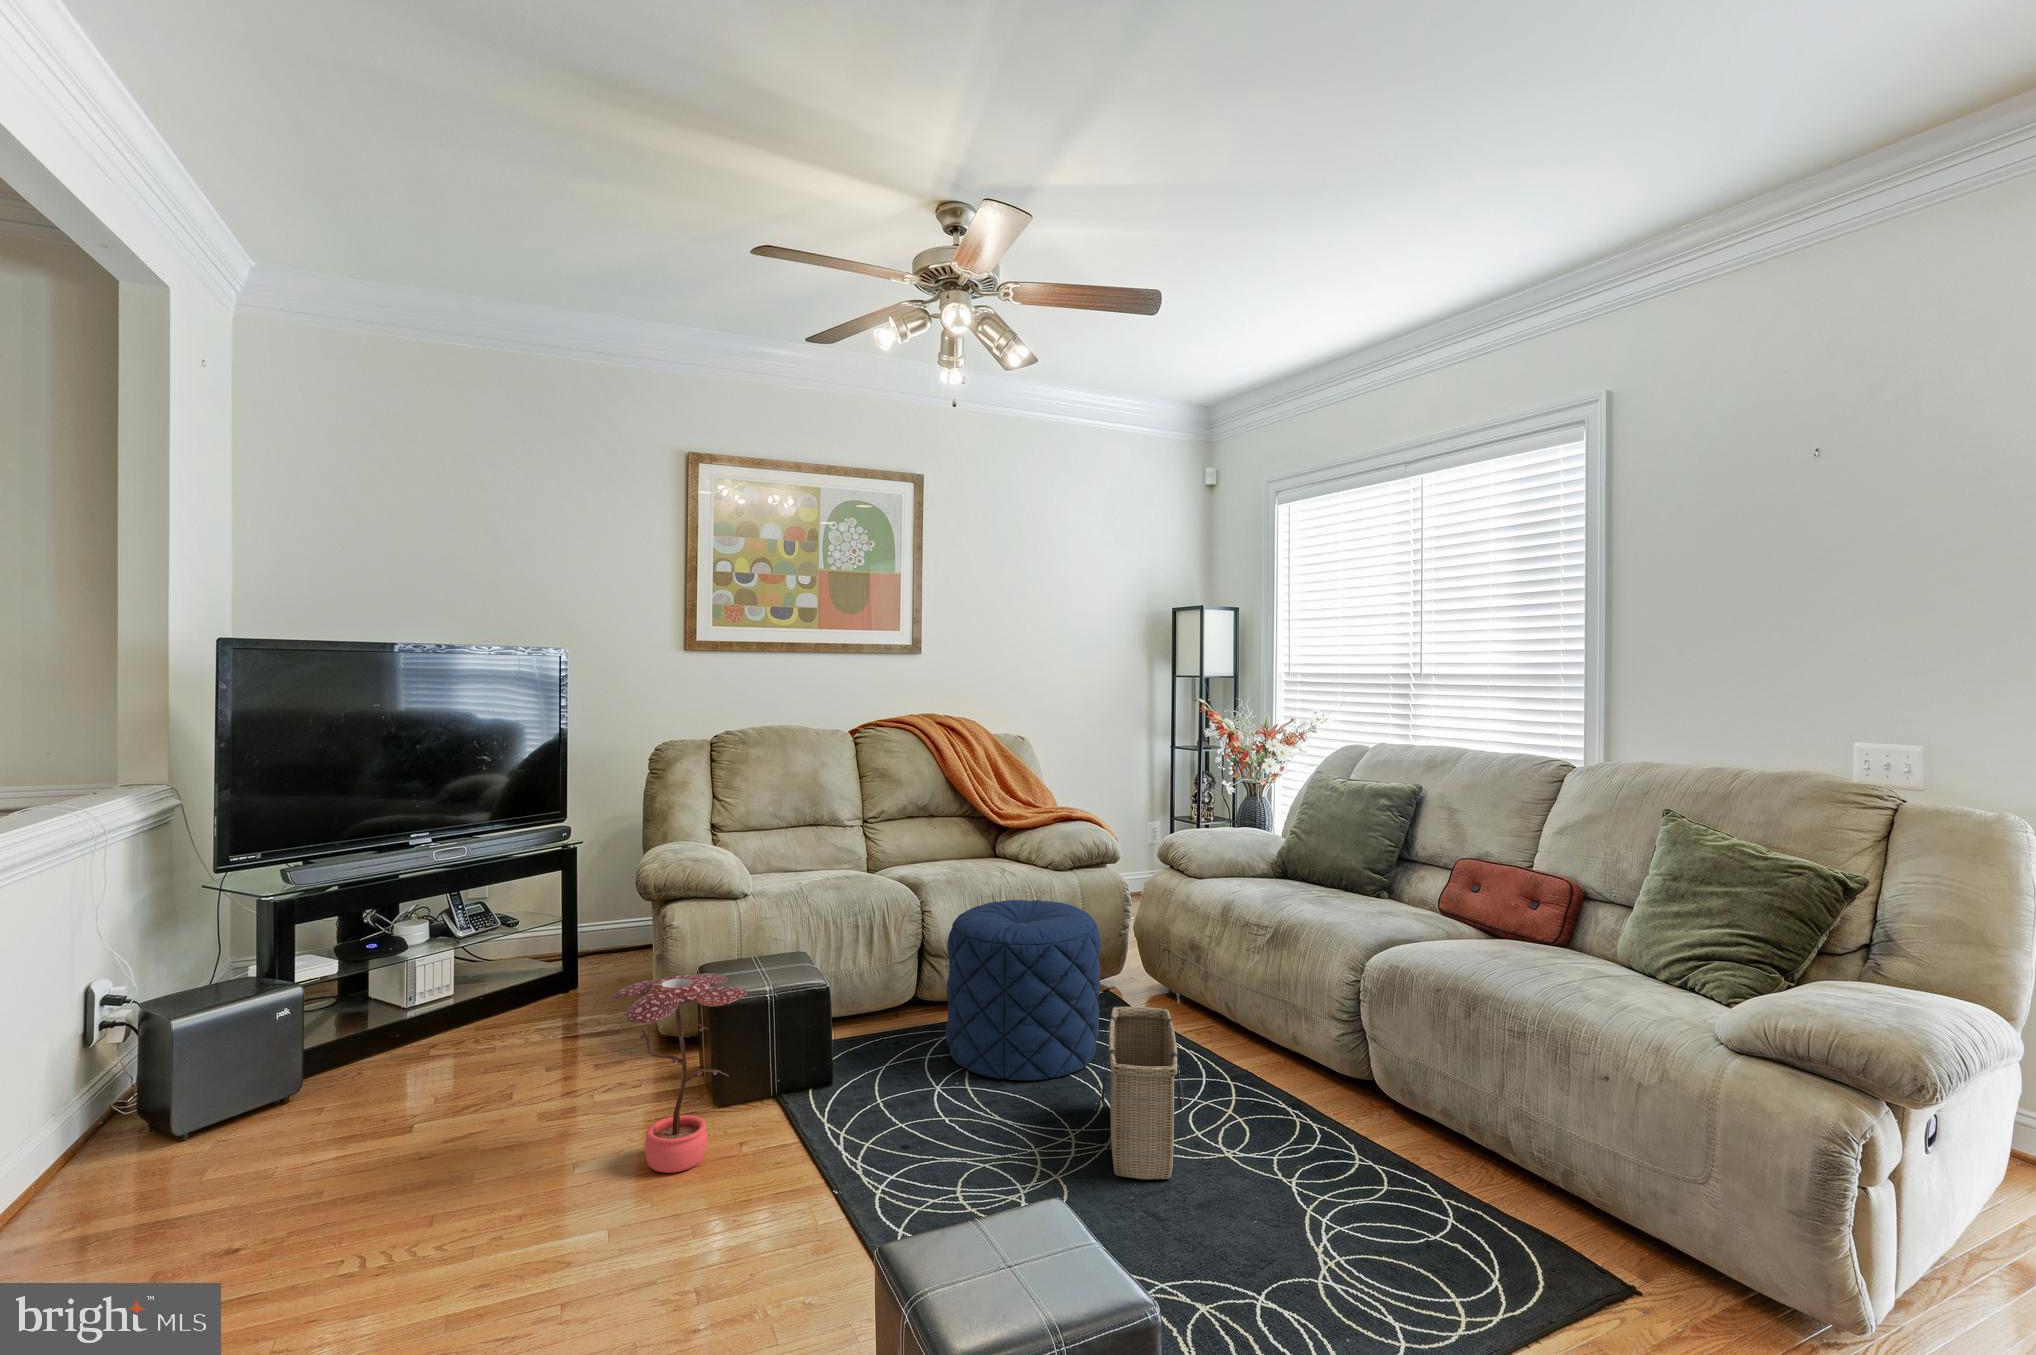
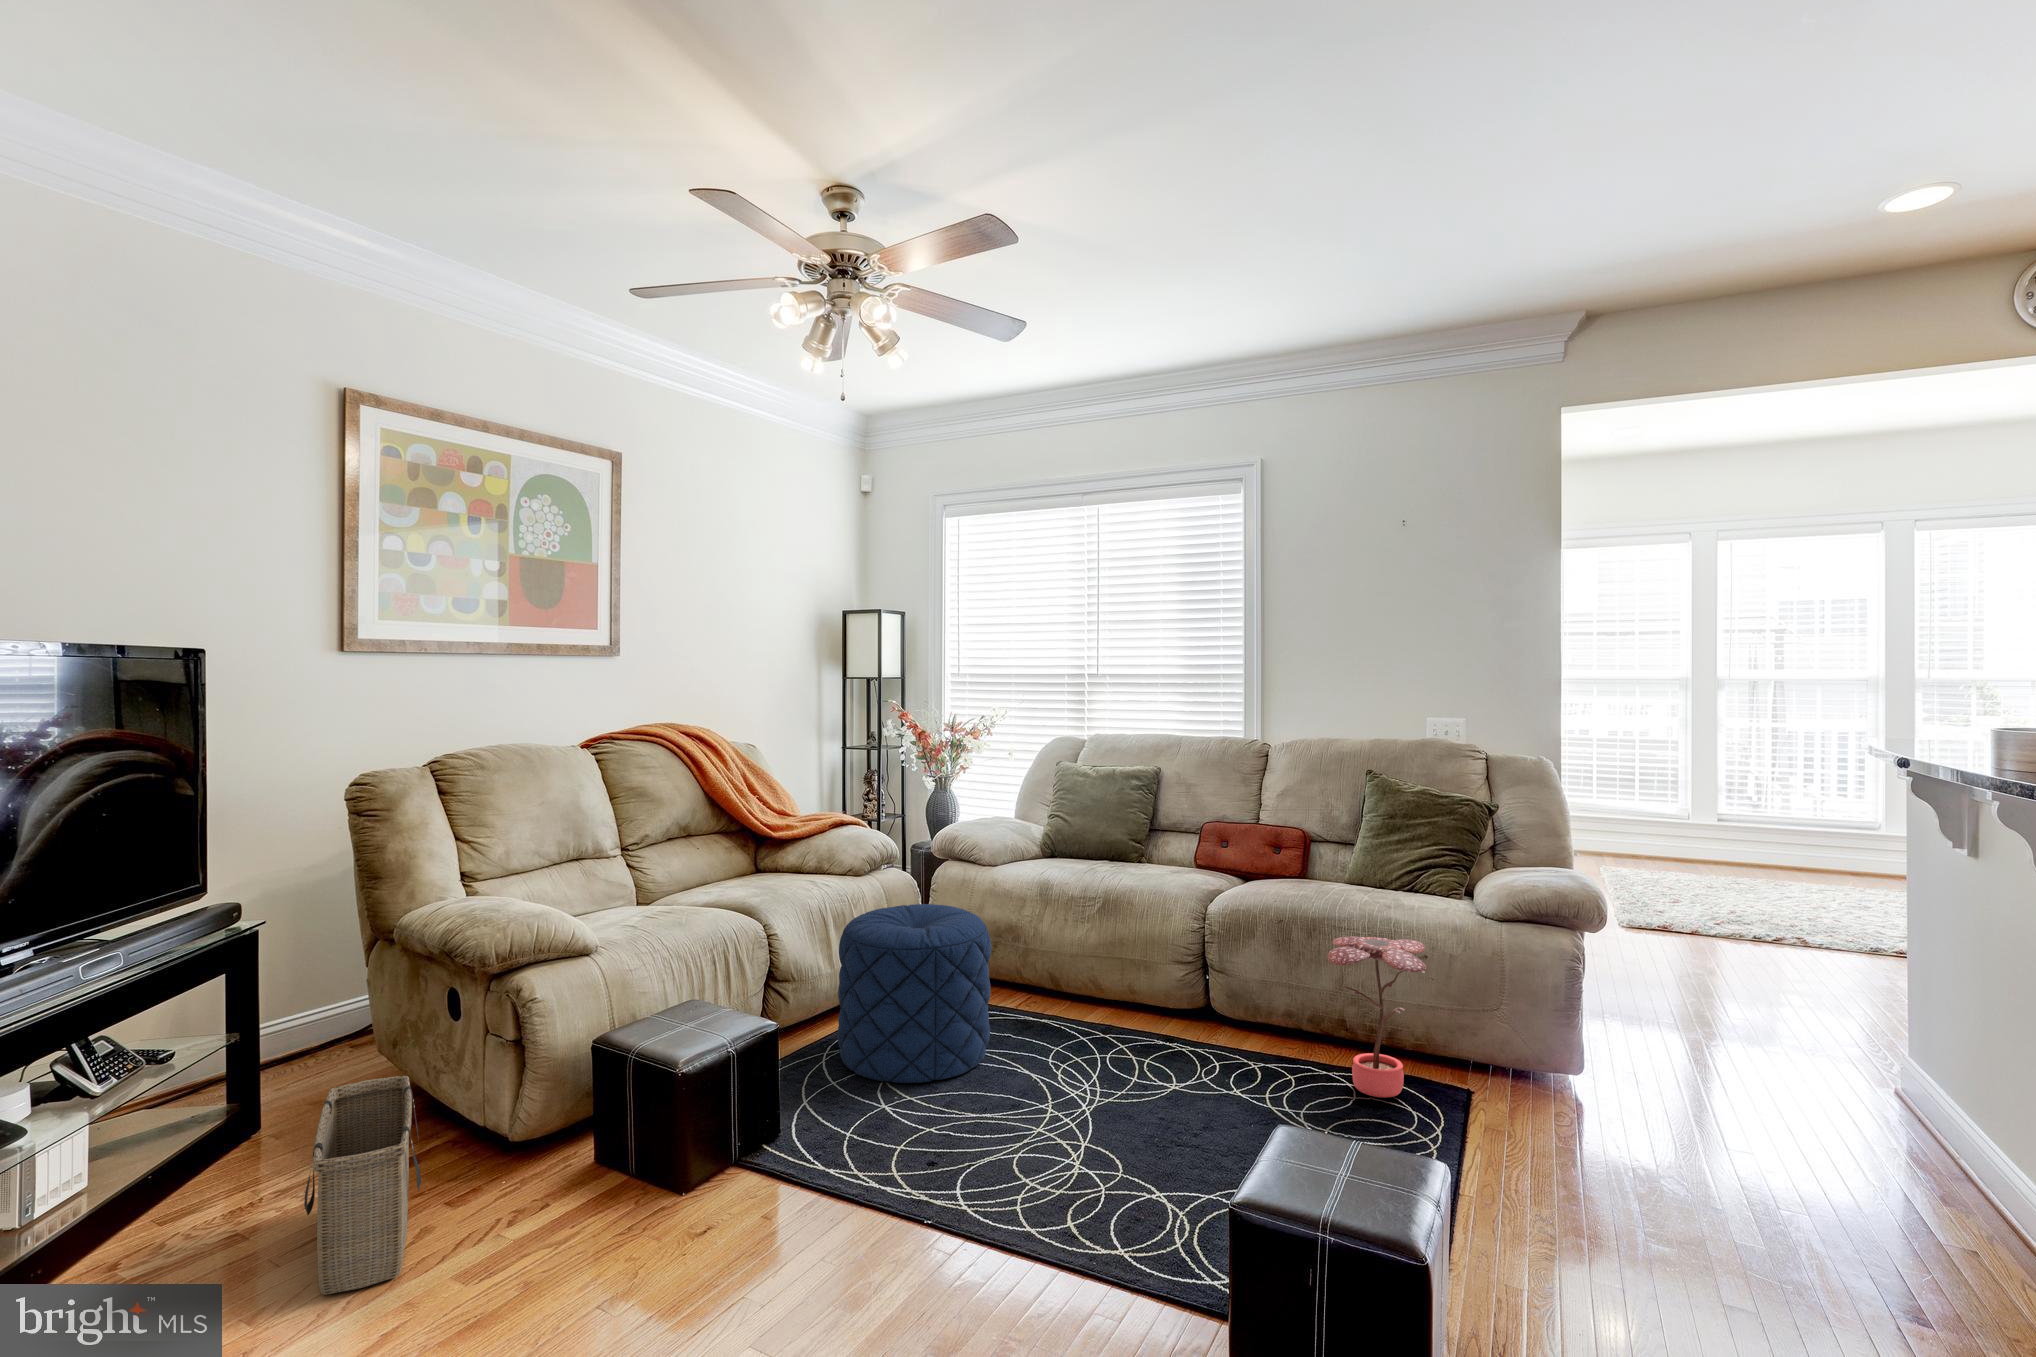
potted plant: present [609,973,747,1173] -> present [1327,936,1426,1098]
basket: present [1101,1007,1184,1179] -> present [304,1076,421,1294]

